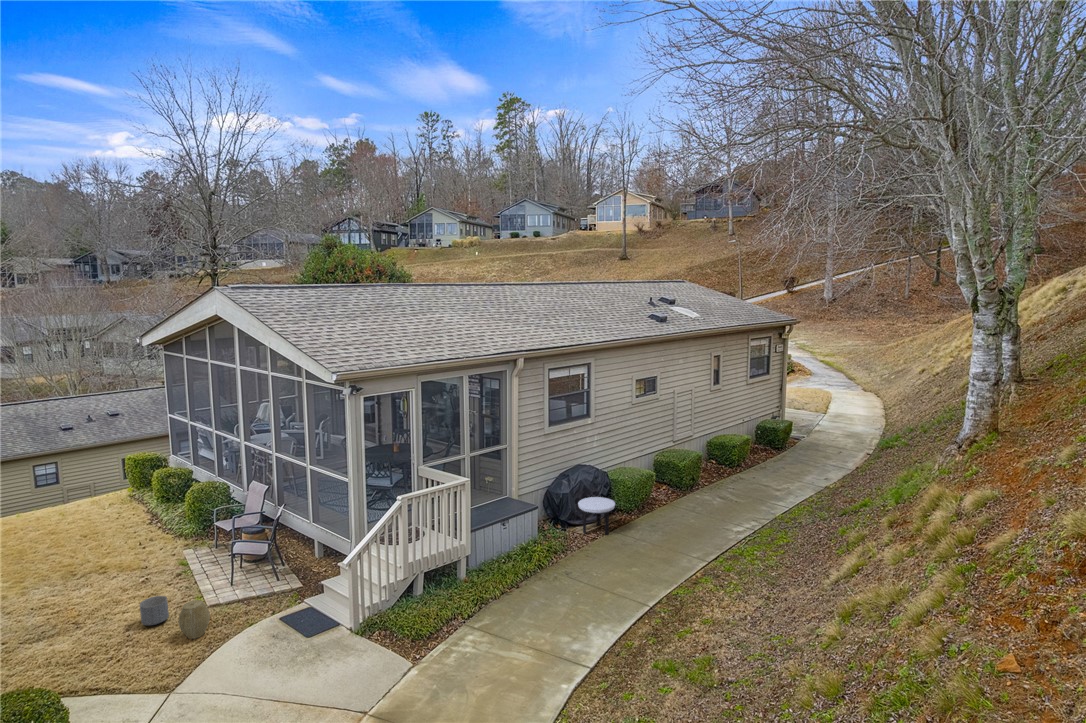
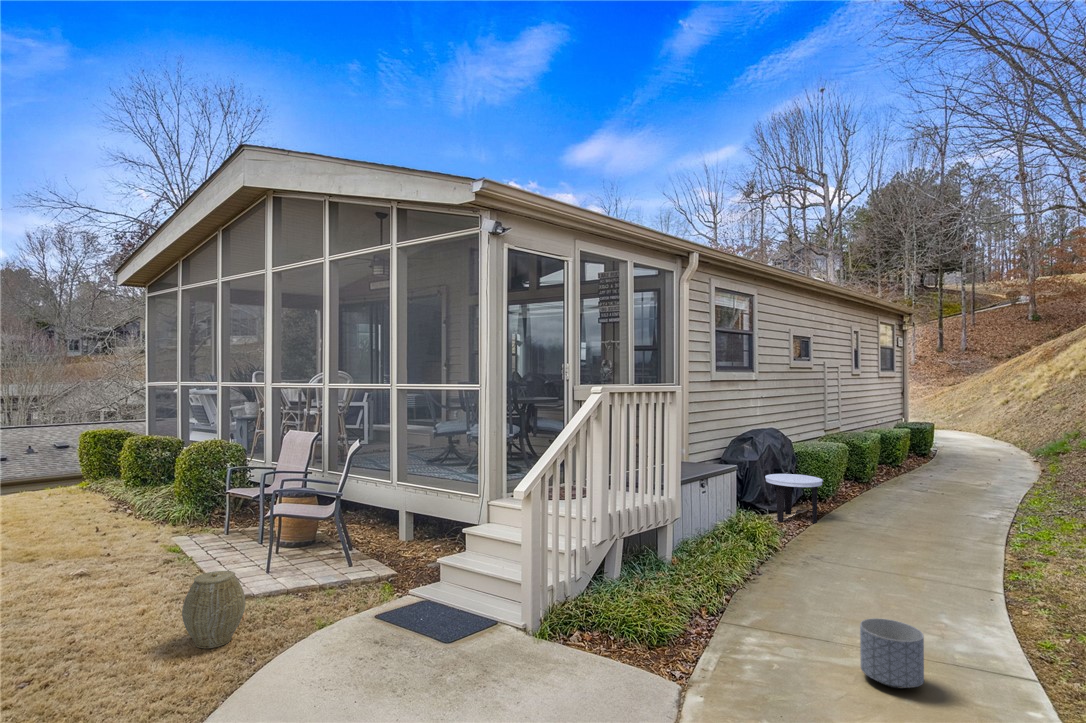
planter: present [140,596,169,625] -> present [860,618,924,688]

